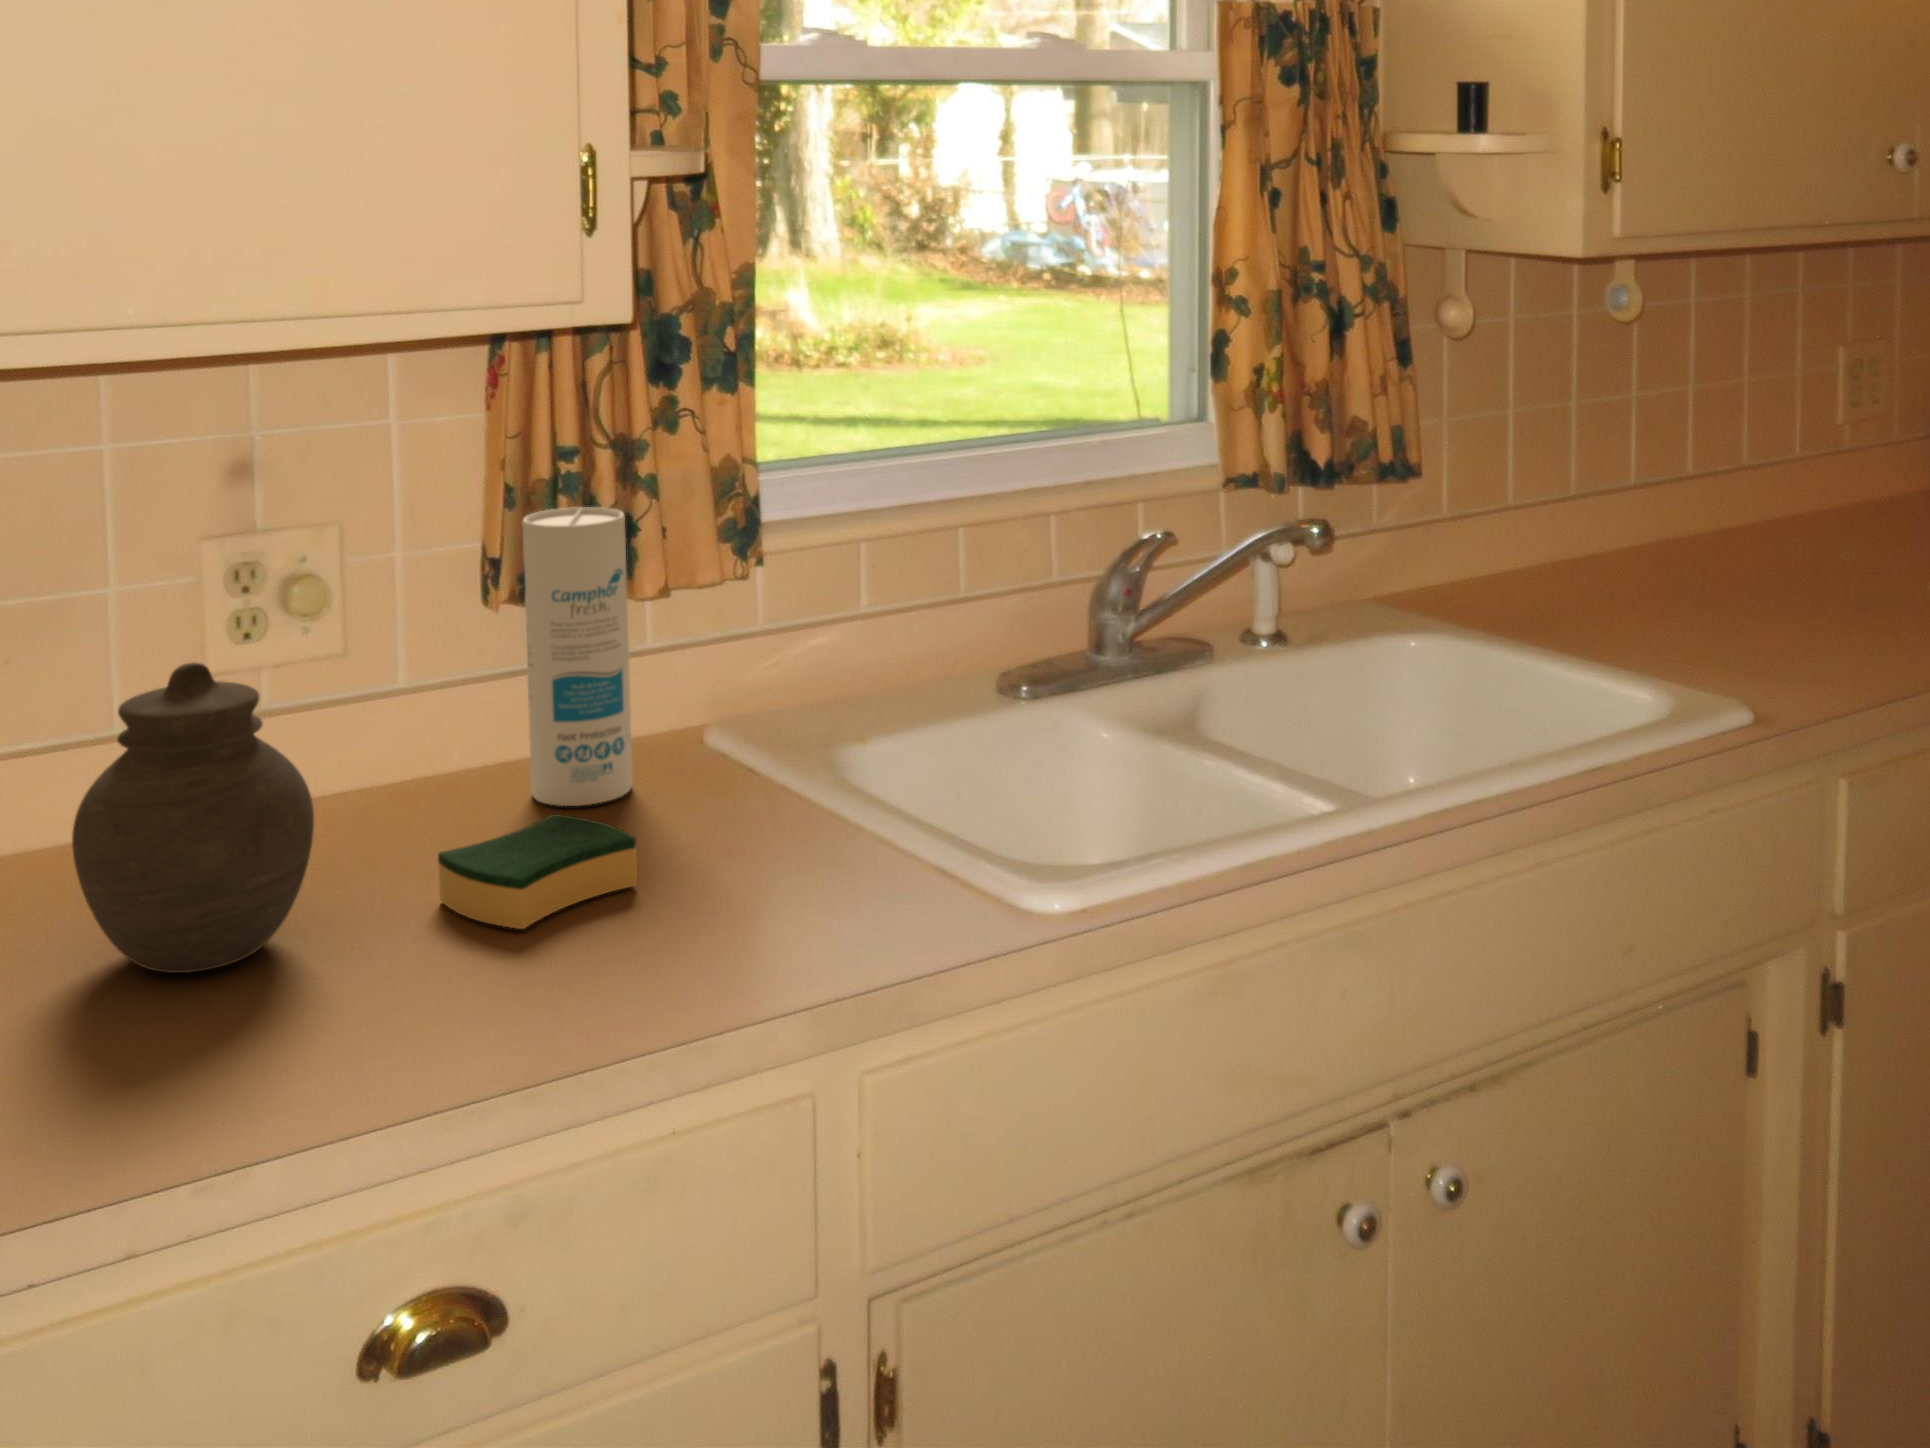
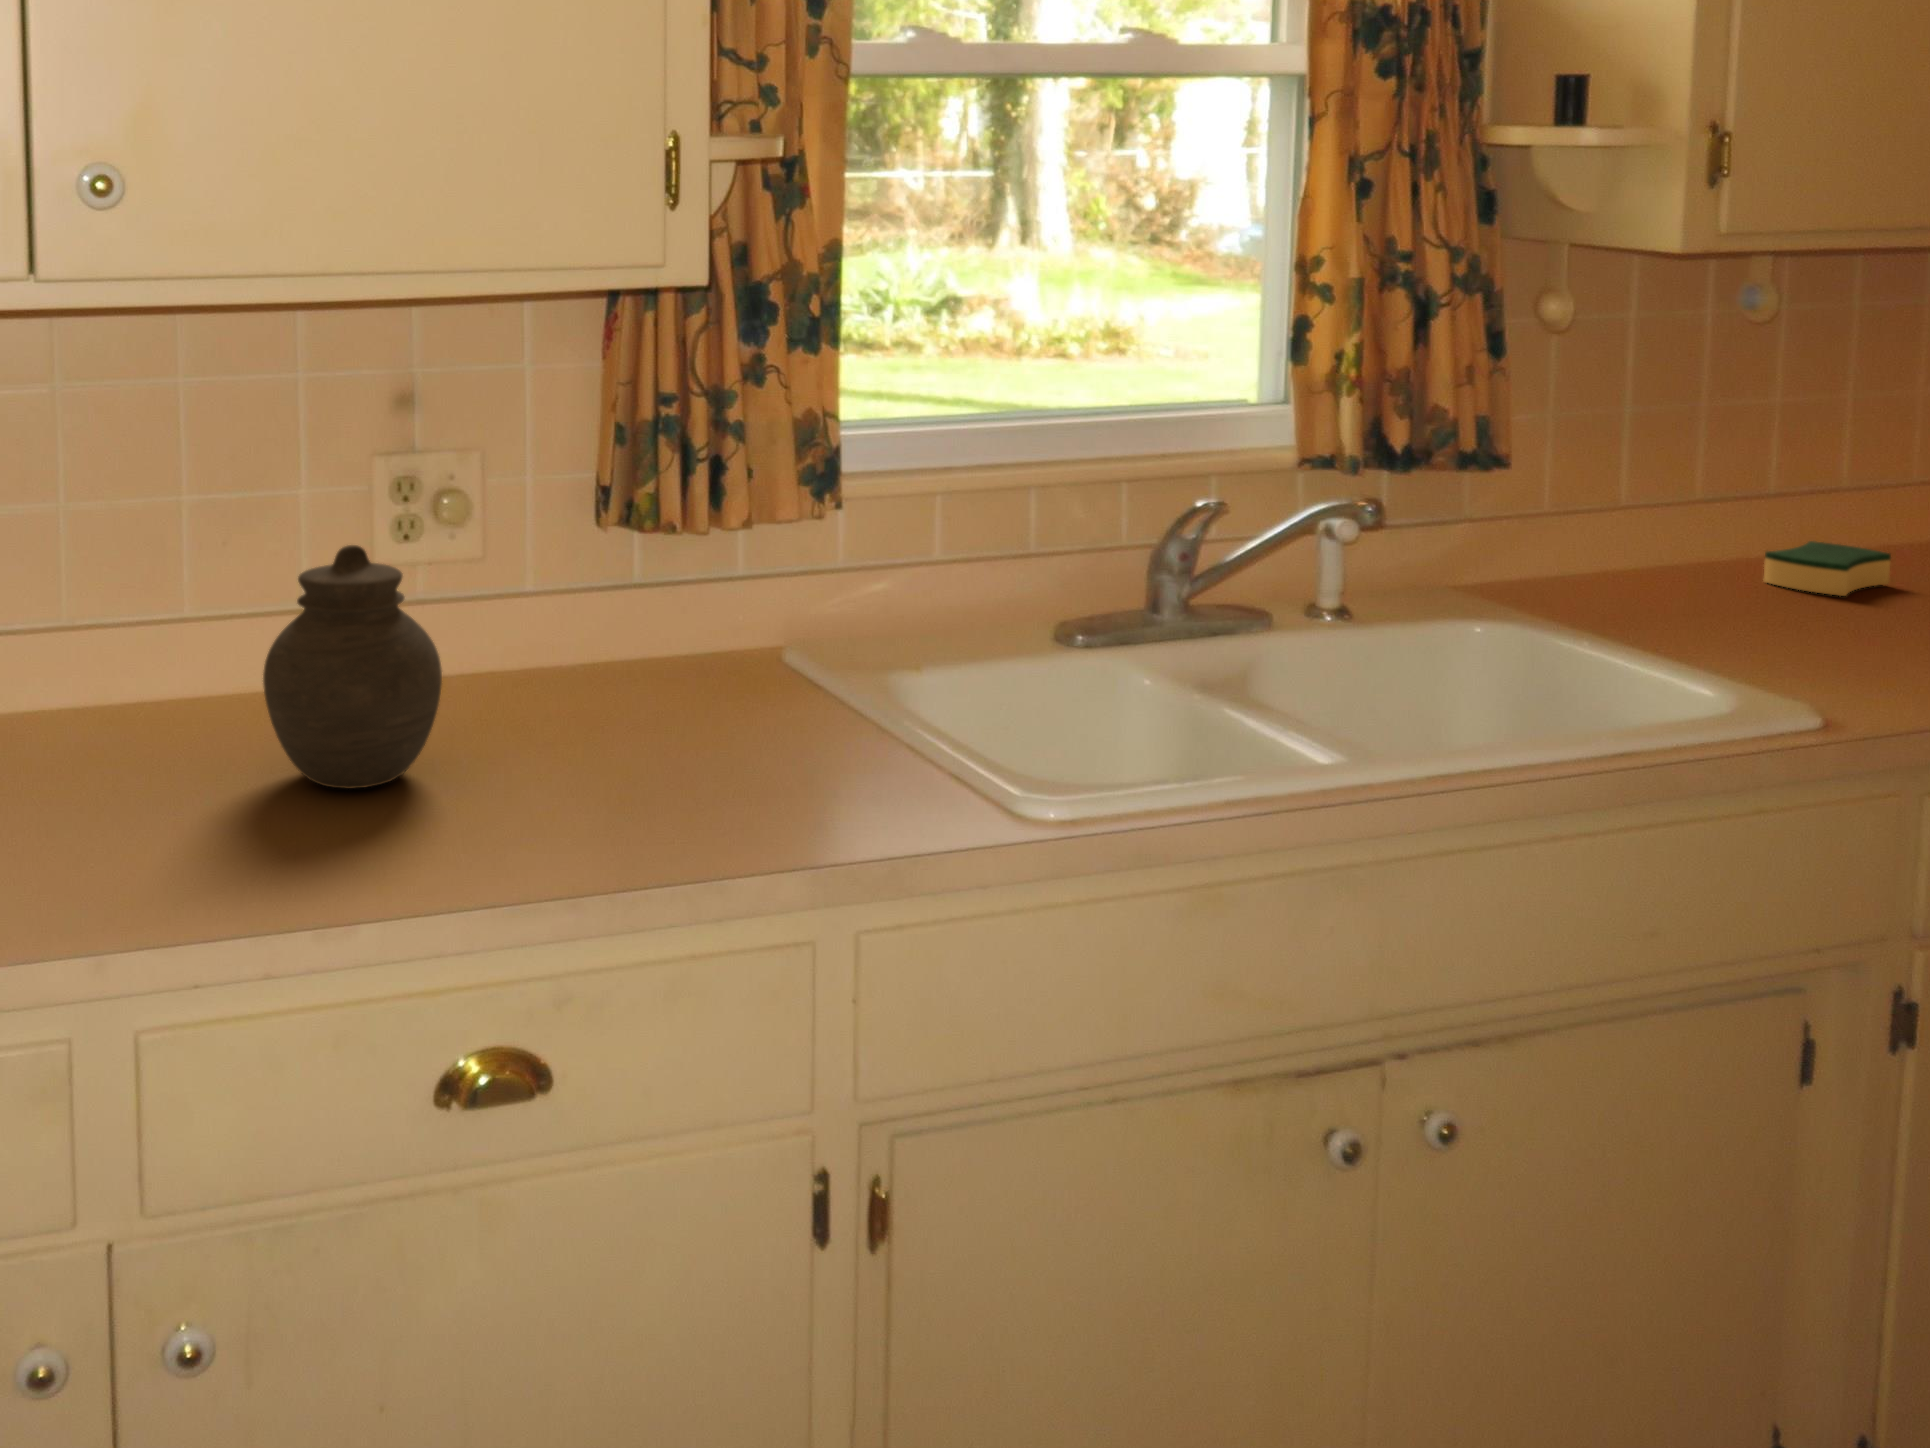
canister: present [523,507,632,806] -> none [627,447,713,700]
sponge: present [438,814,637,929] -> present [1764,541,1891,596]

